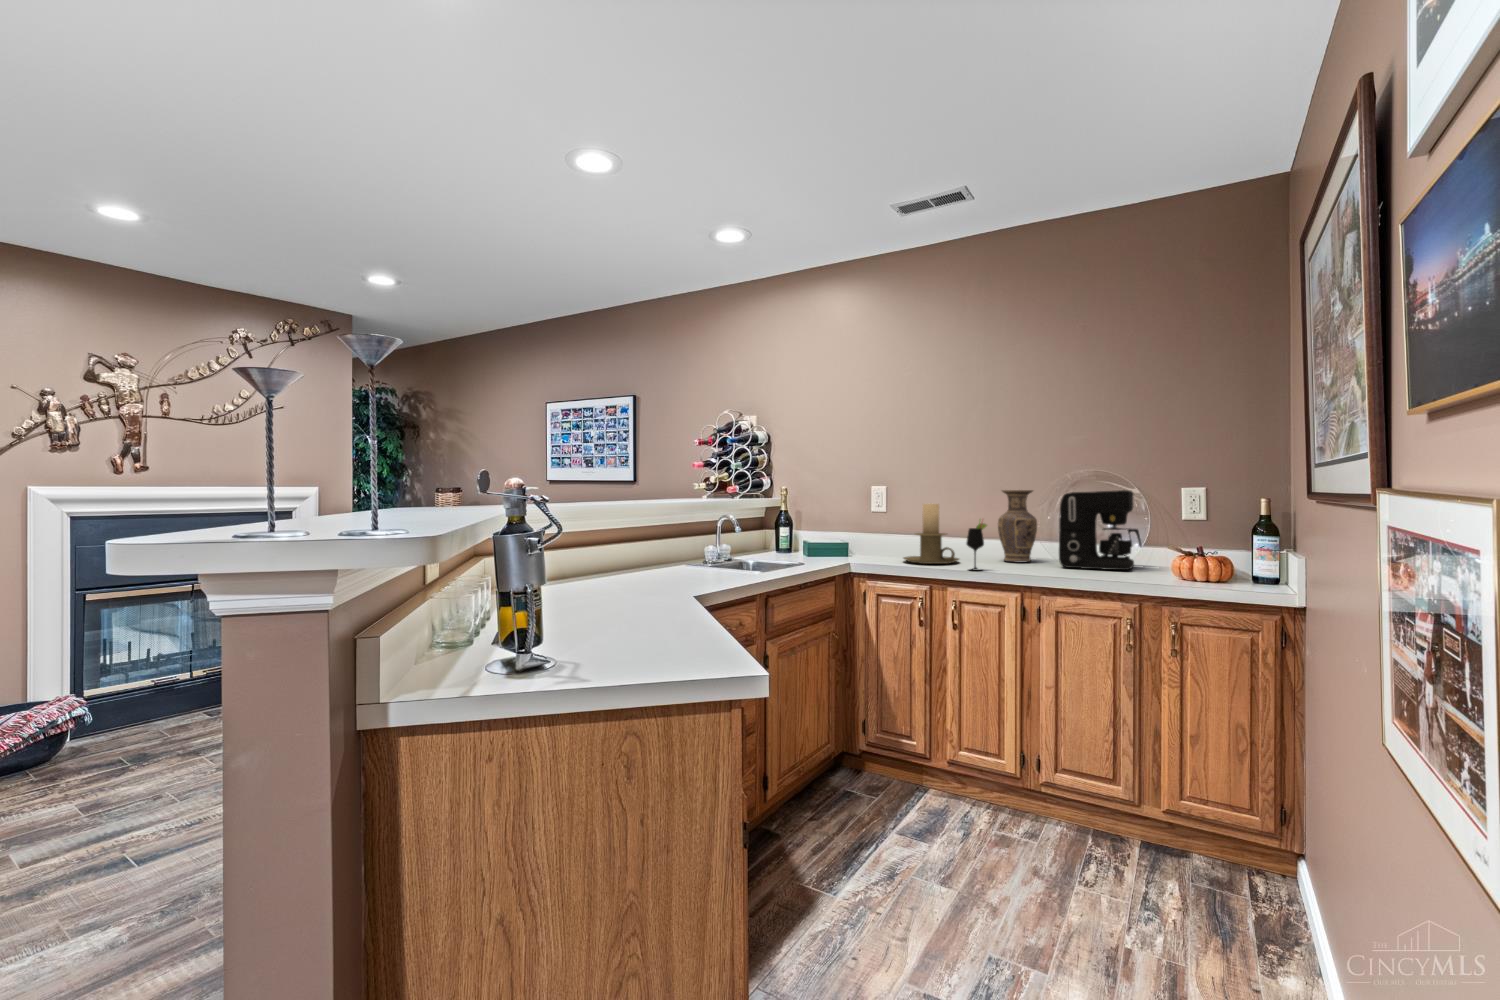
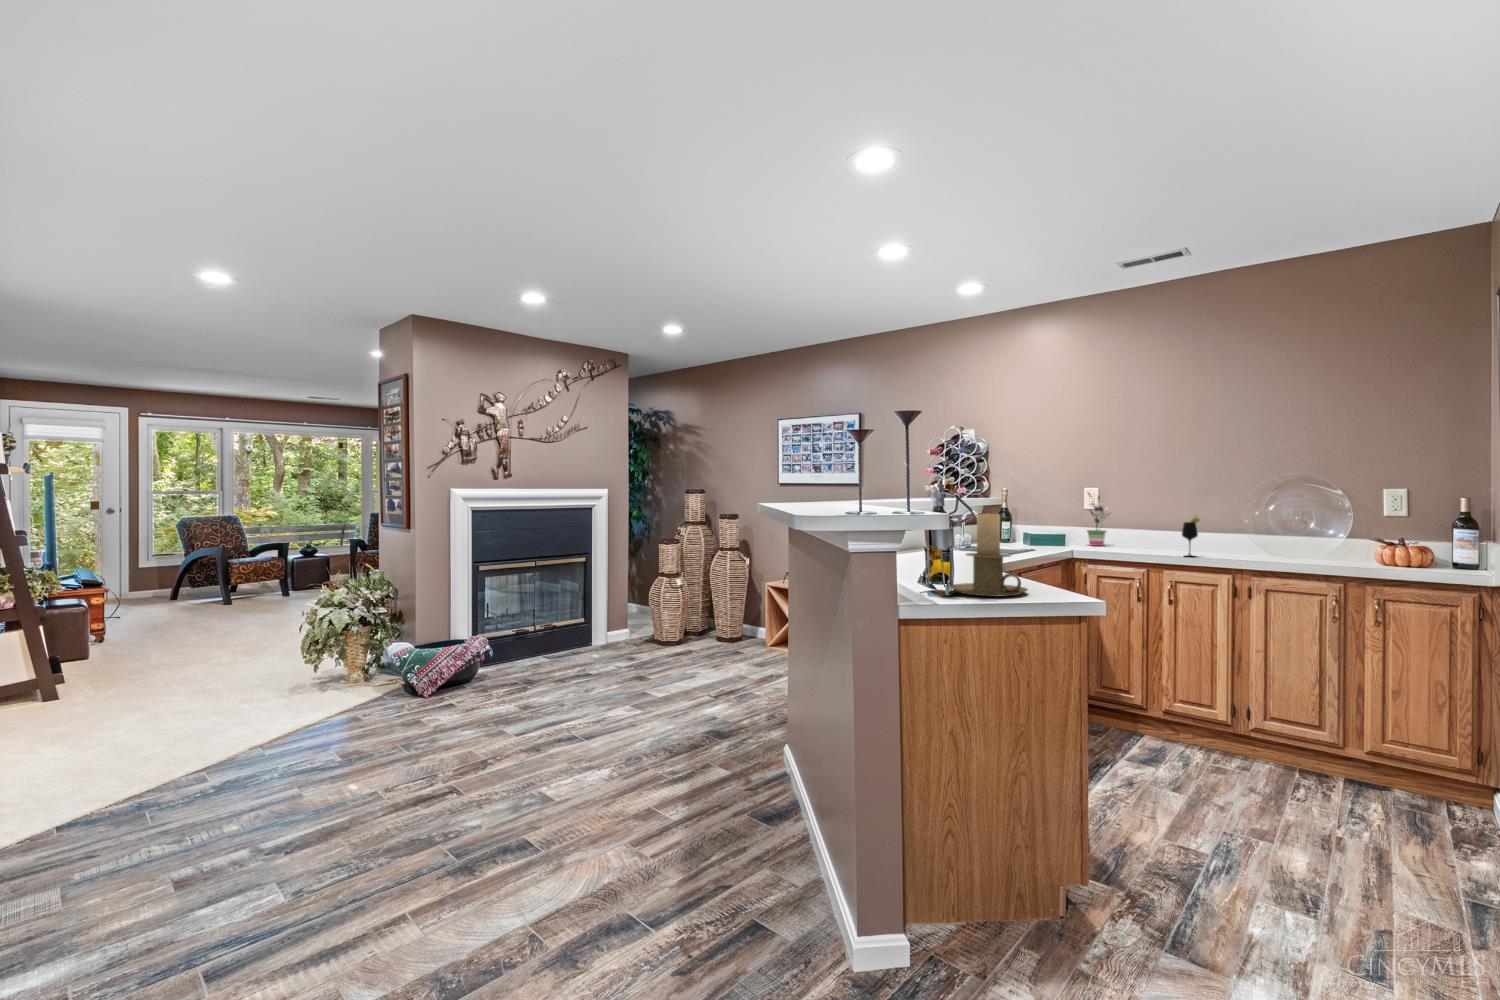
potted plant: none [873,490,902,555] -> present [1087,493,1110,546]
vase: present [998,490,1037,562] -> none [1205,491,1242,552]
coffee maker: present [1059,490,1142,570] -> none [1265,492,1344,558]
candle holder: present [904,503,959,564] -> present [950,514,1028,597]

